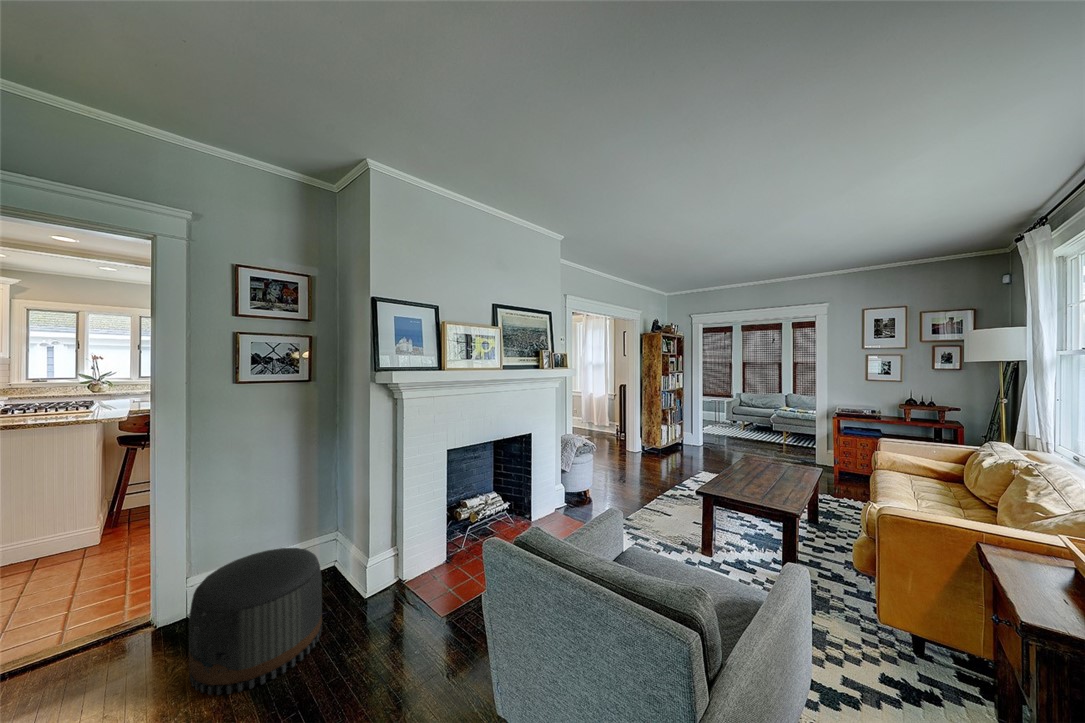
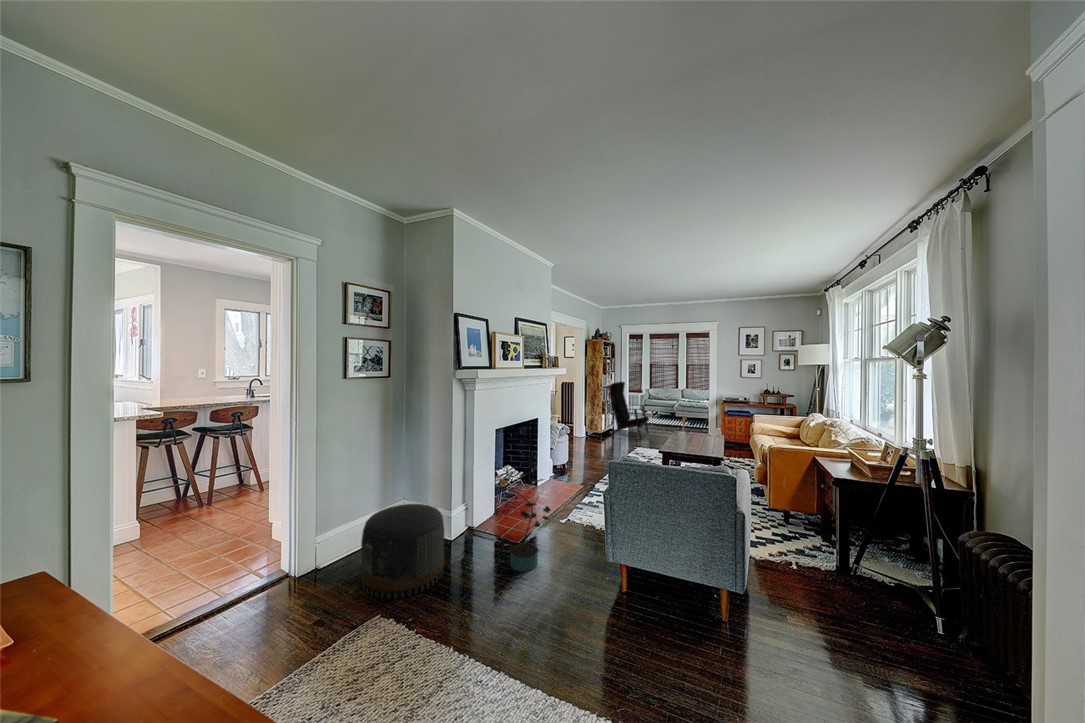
lounge chair: none [672,385,733,460] -> present [609,382,650,439]
potted plant: none [380,522,458,678] -> present [499,473,550,572]

